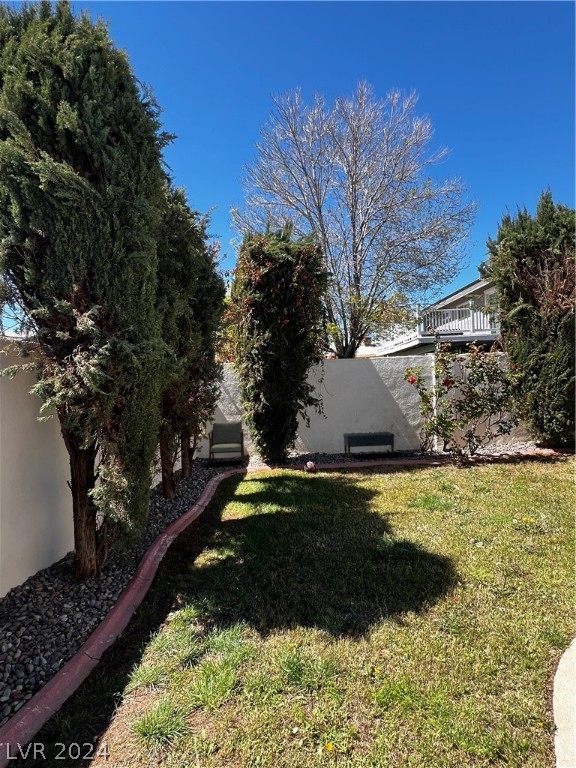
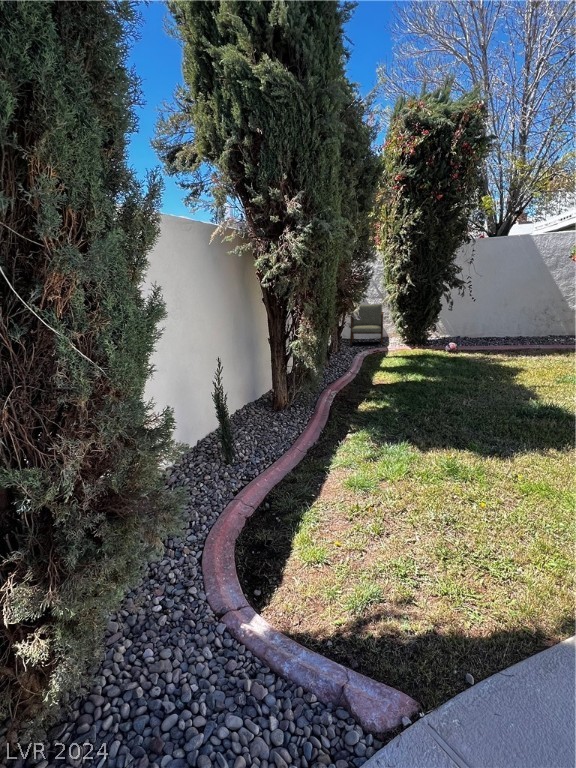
bench: present [343,432,394,458] -> none [487,318,548,343]

